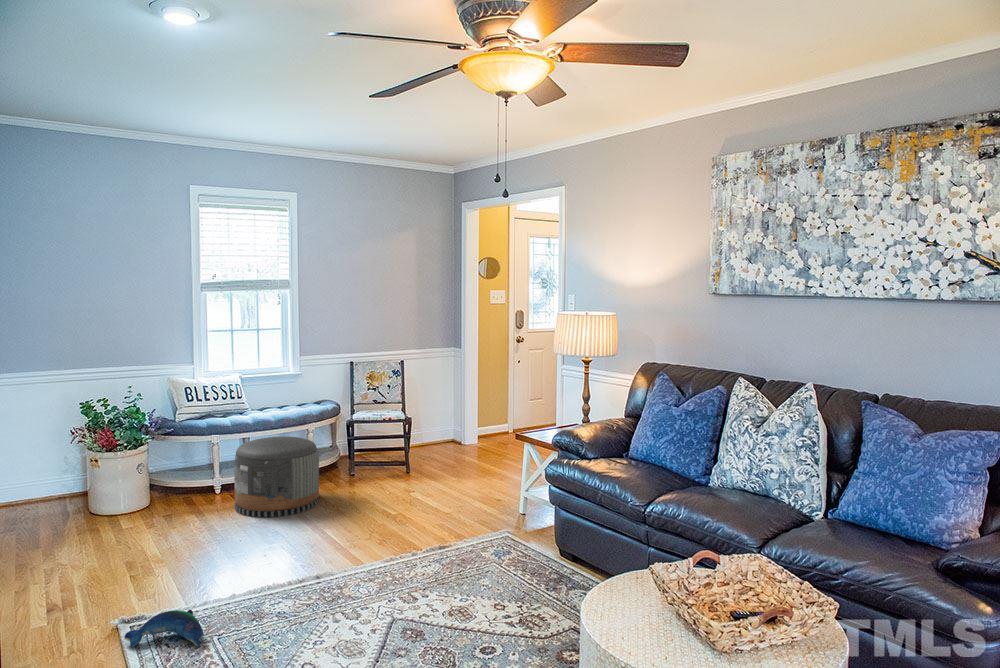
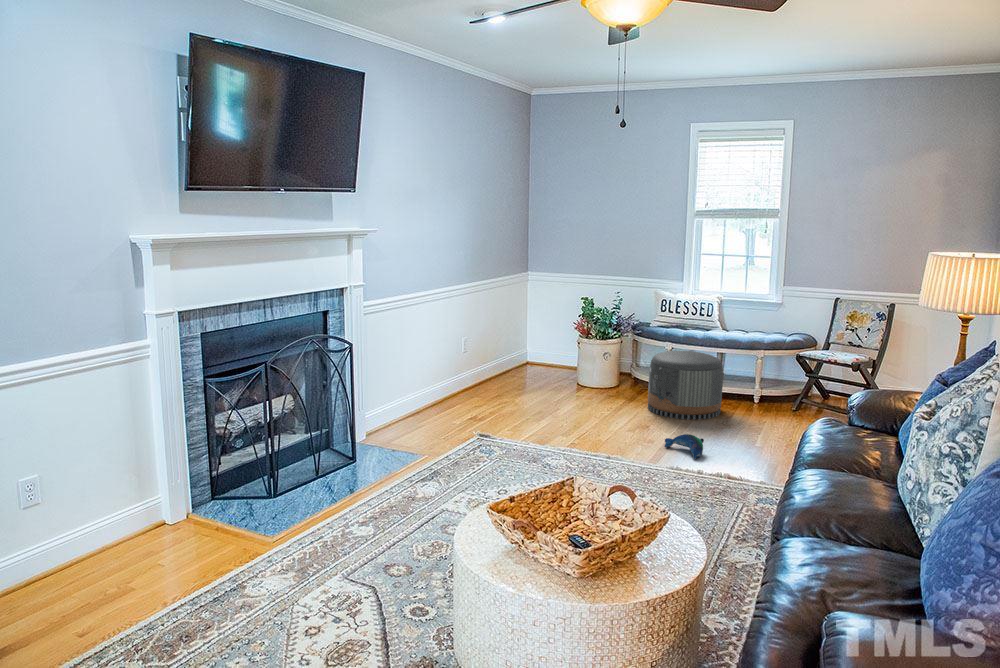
plush toy: present [124,609,203,647] -> present [665,434,704,459]

